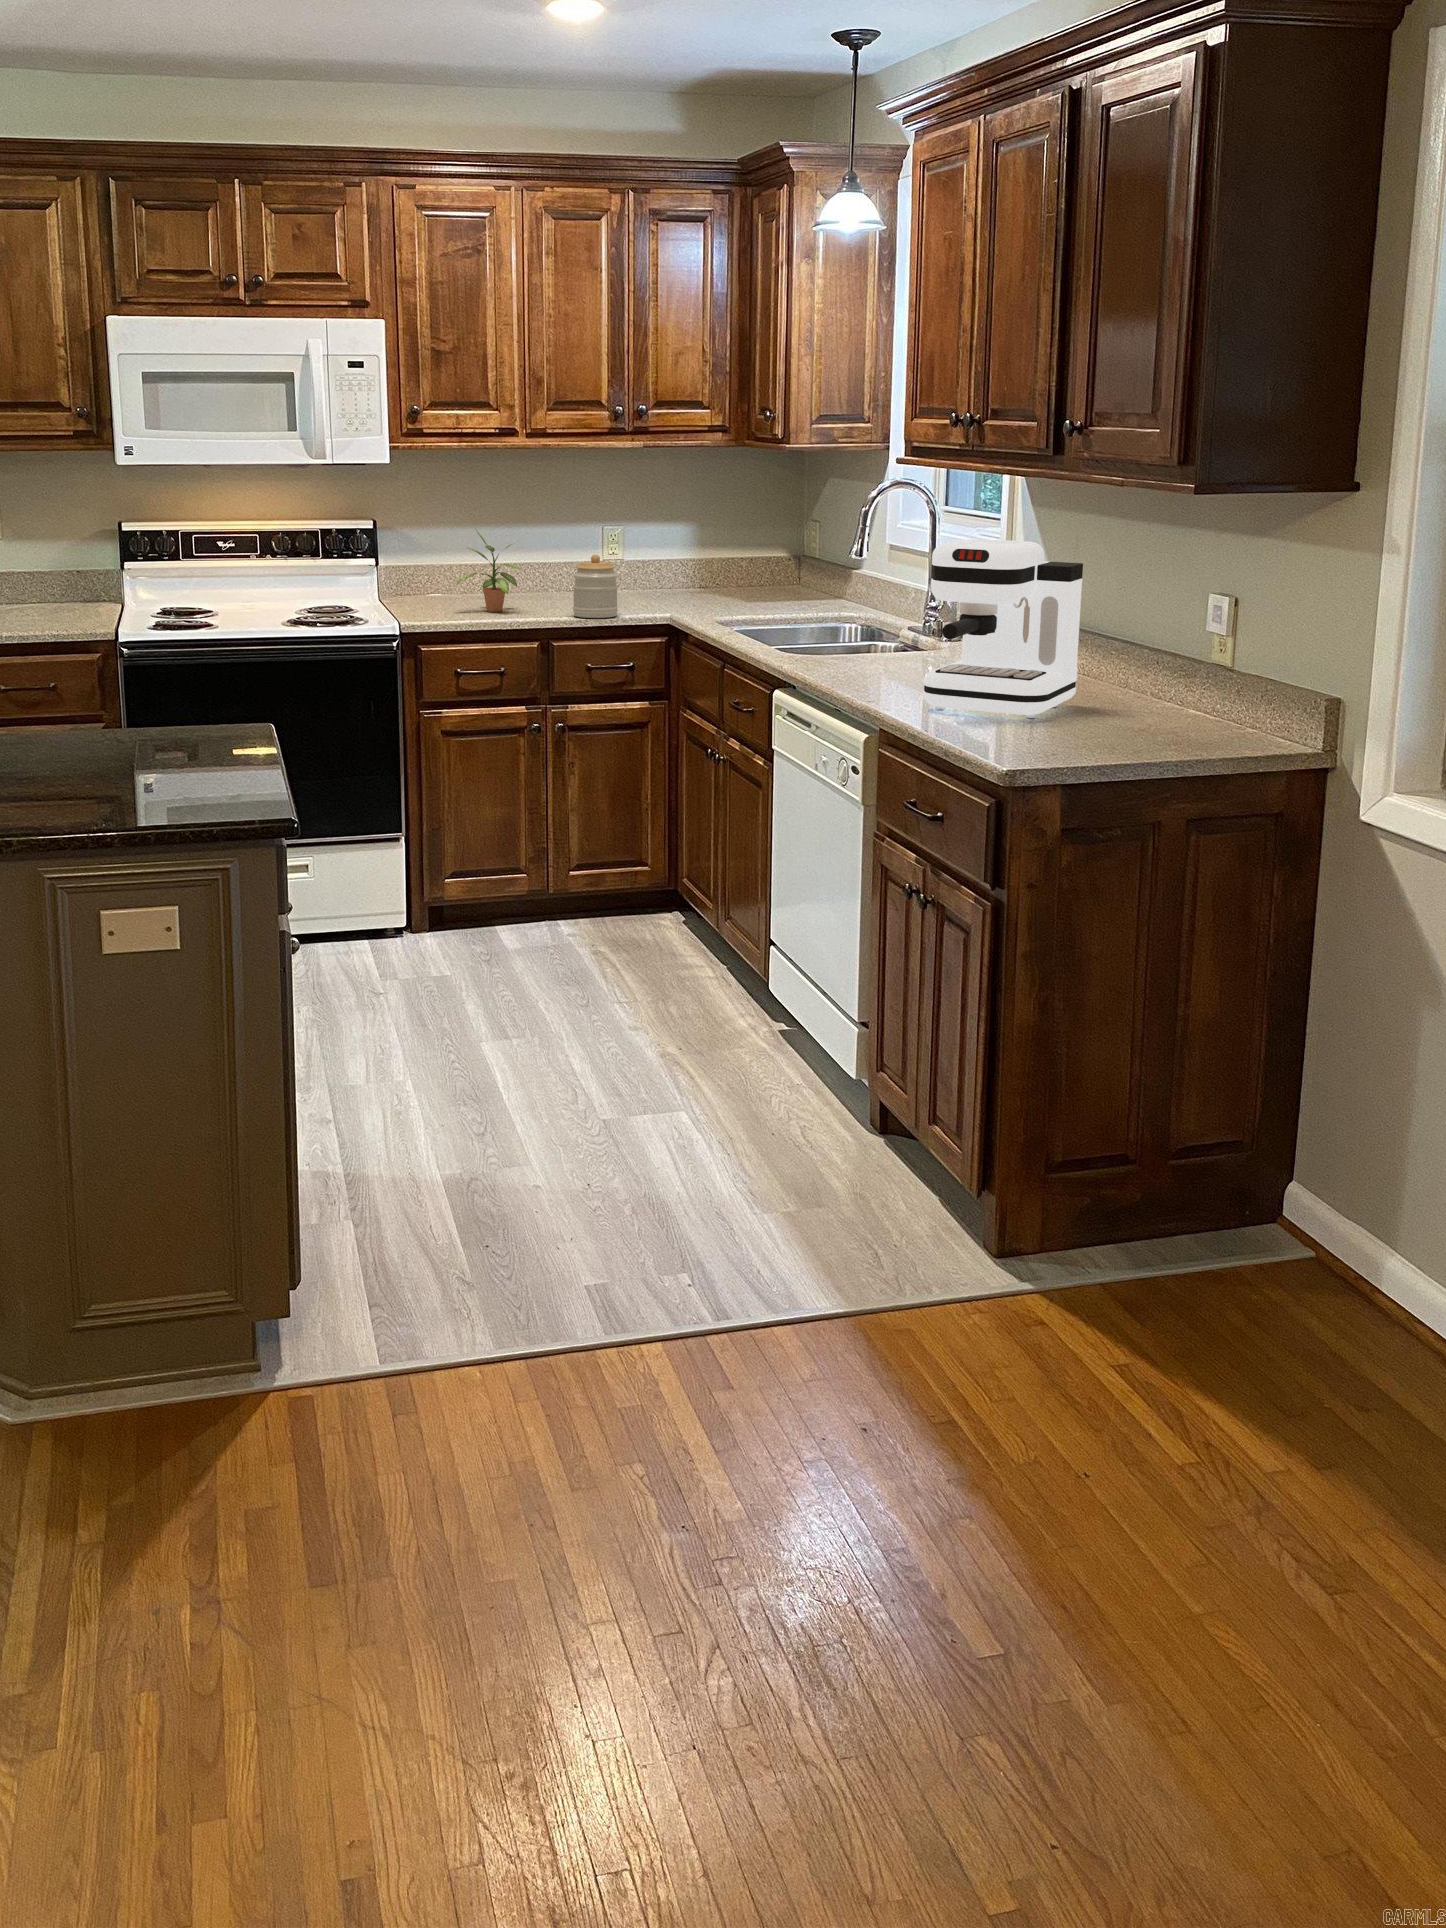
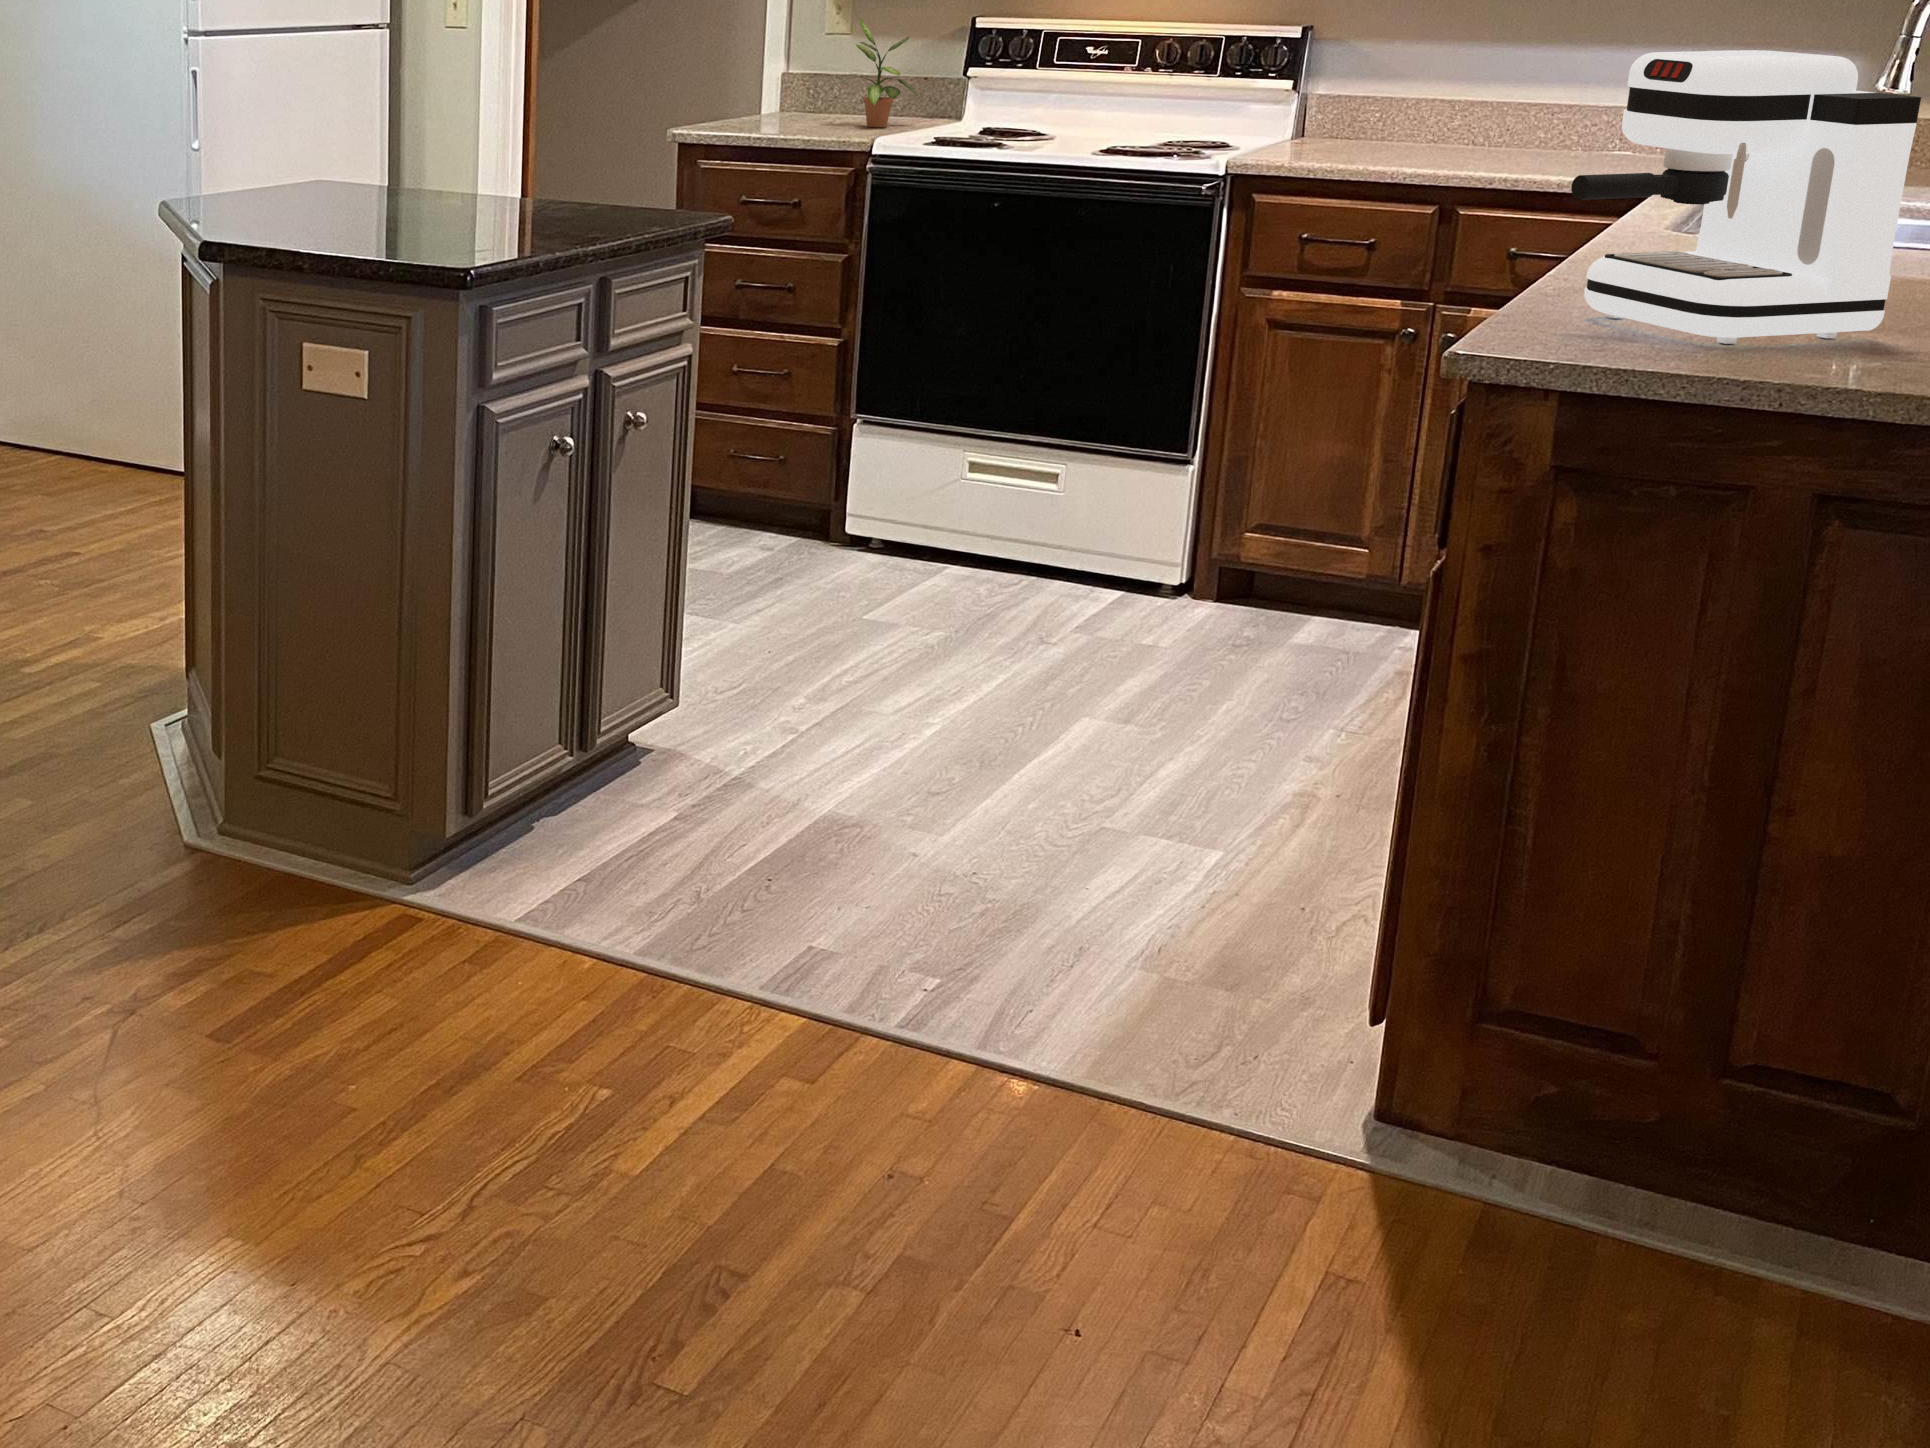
potted plant: present [456,528,524,612] -> present [830,19,920,127]
jar: present [573,554,618,618] -> none [1502,83,1583,180]

